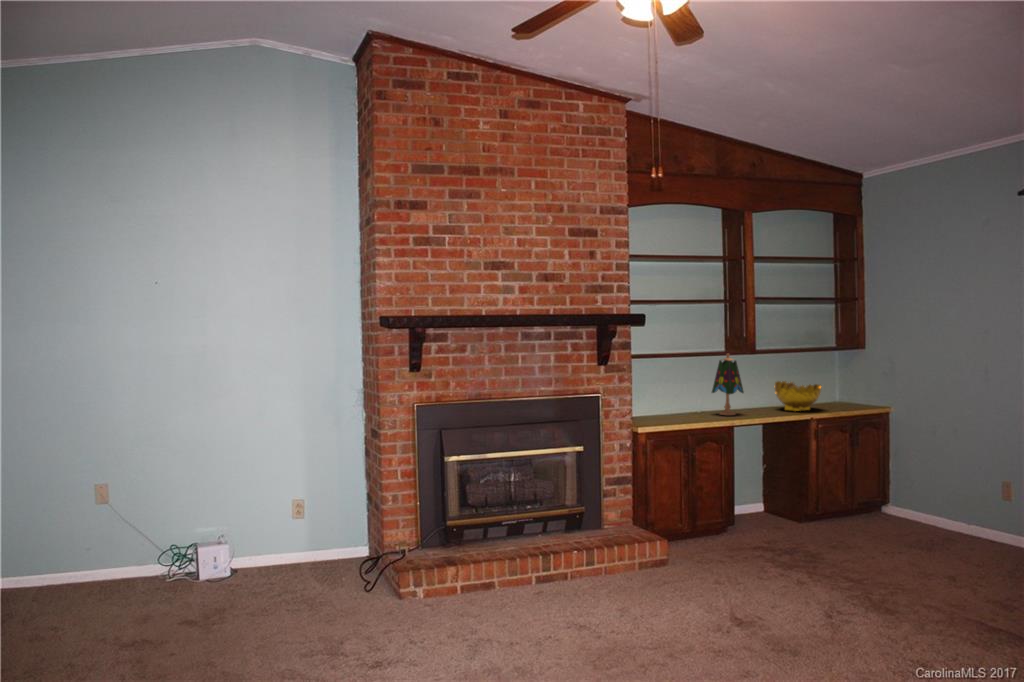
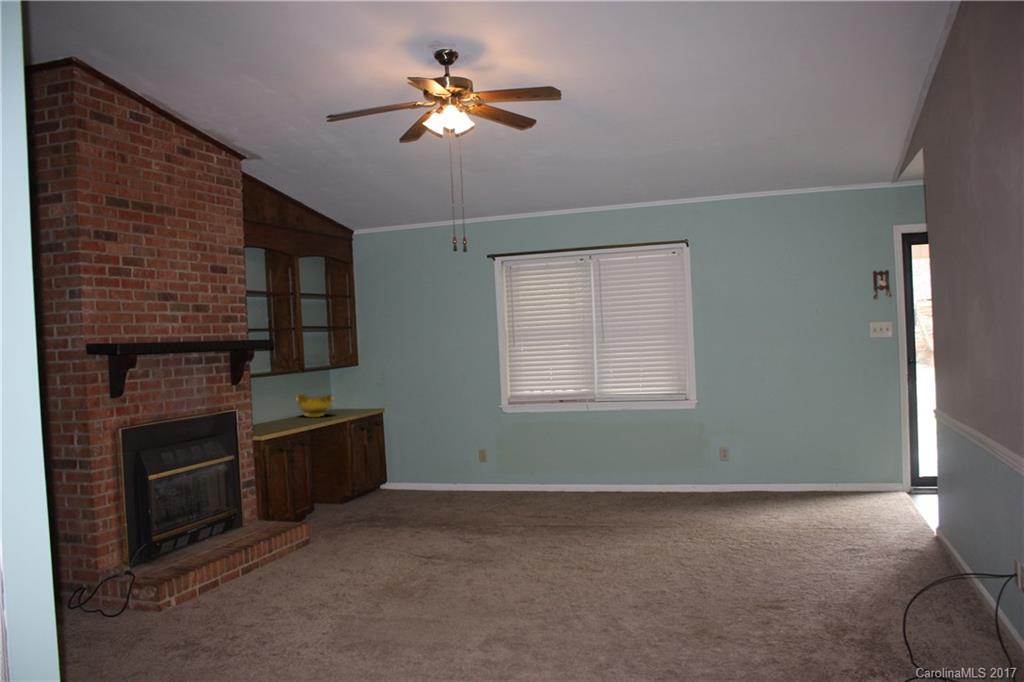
table lamp: present [712,353,744,415] -> none [268,373,291,424]

